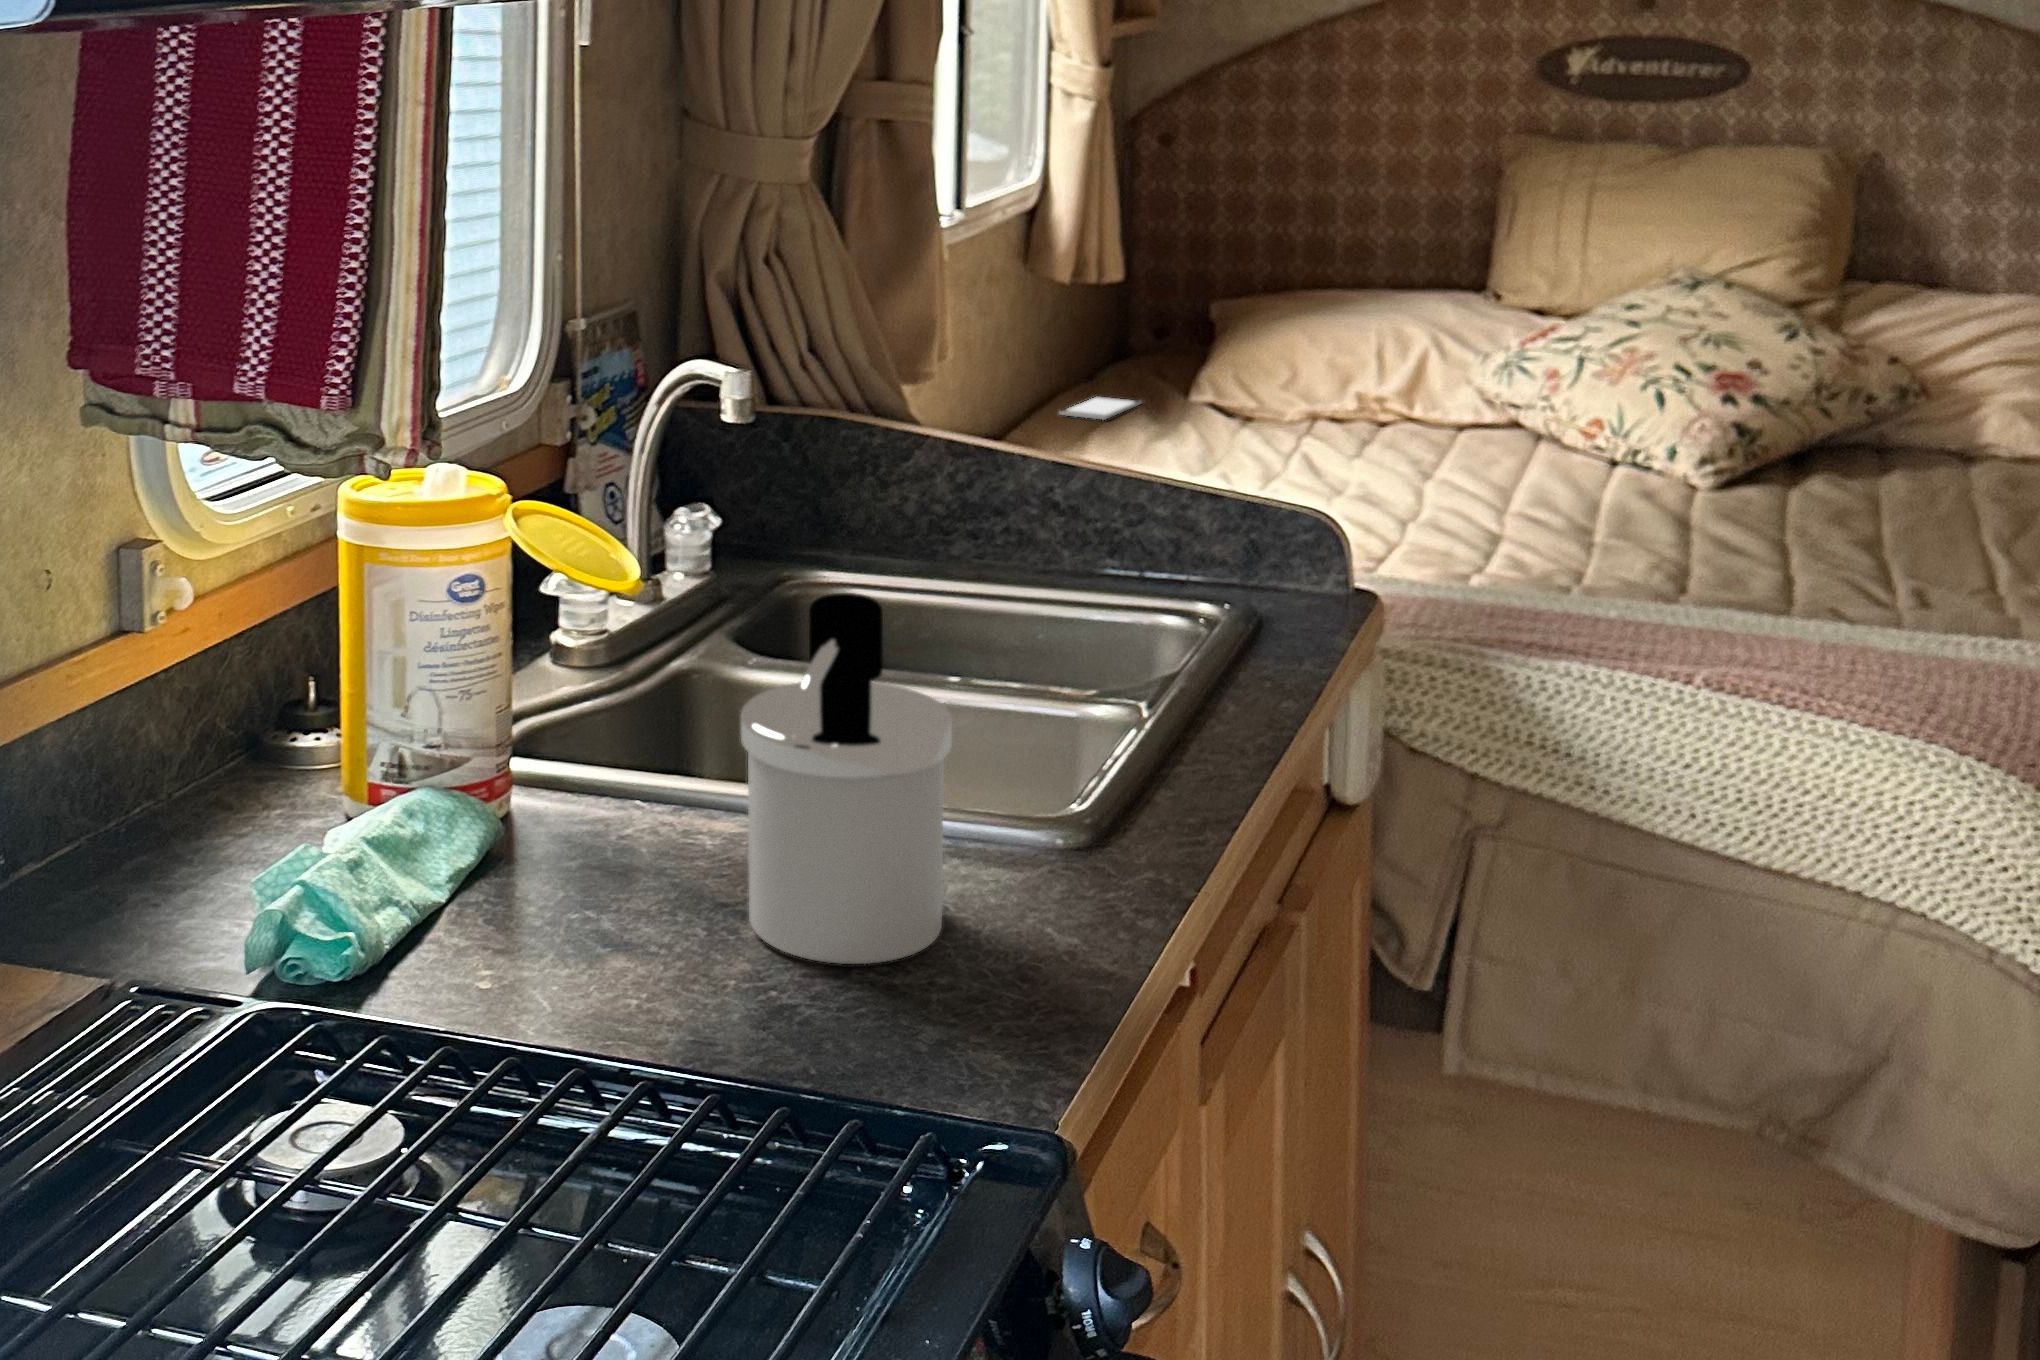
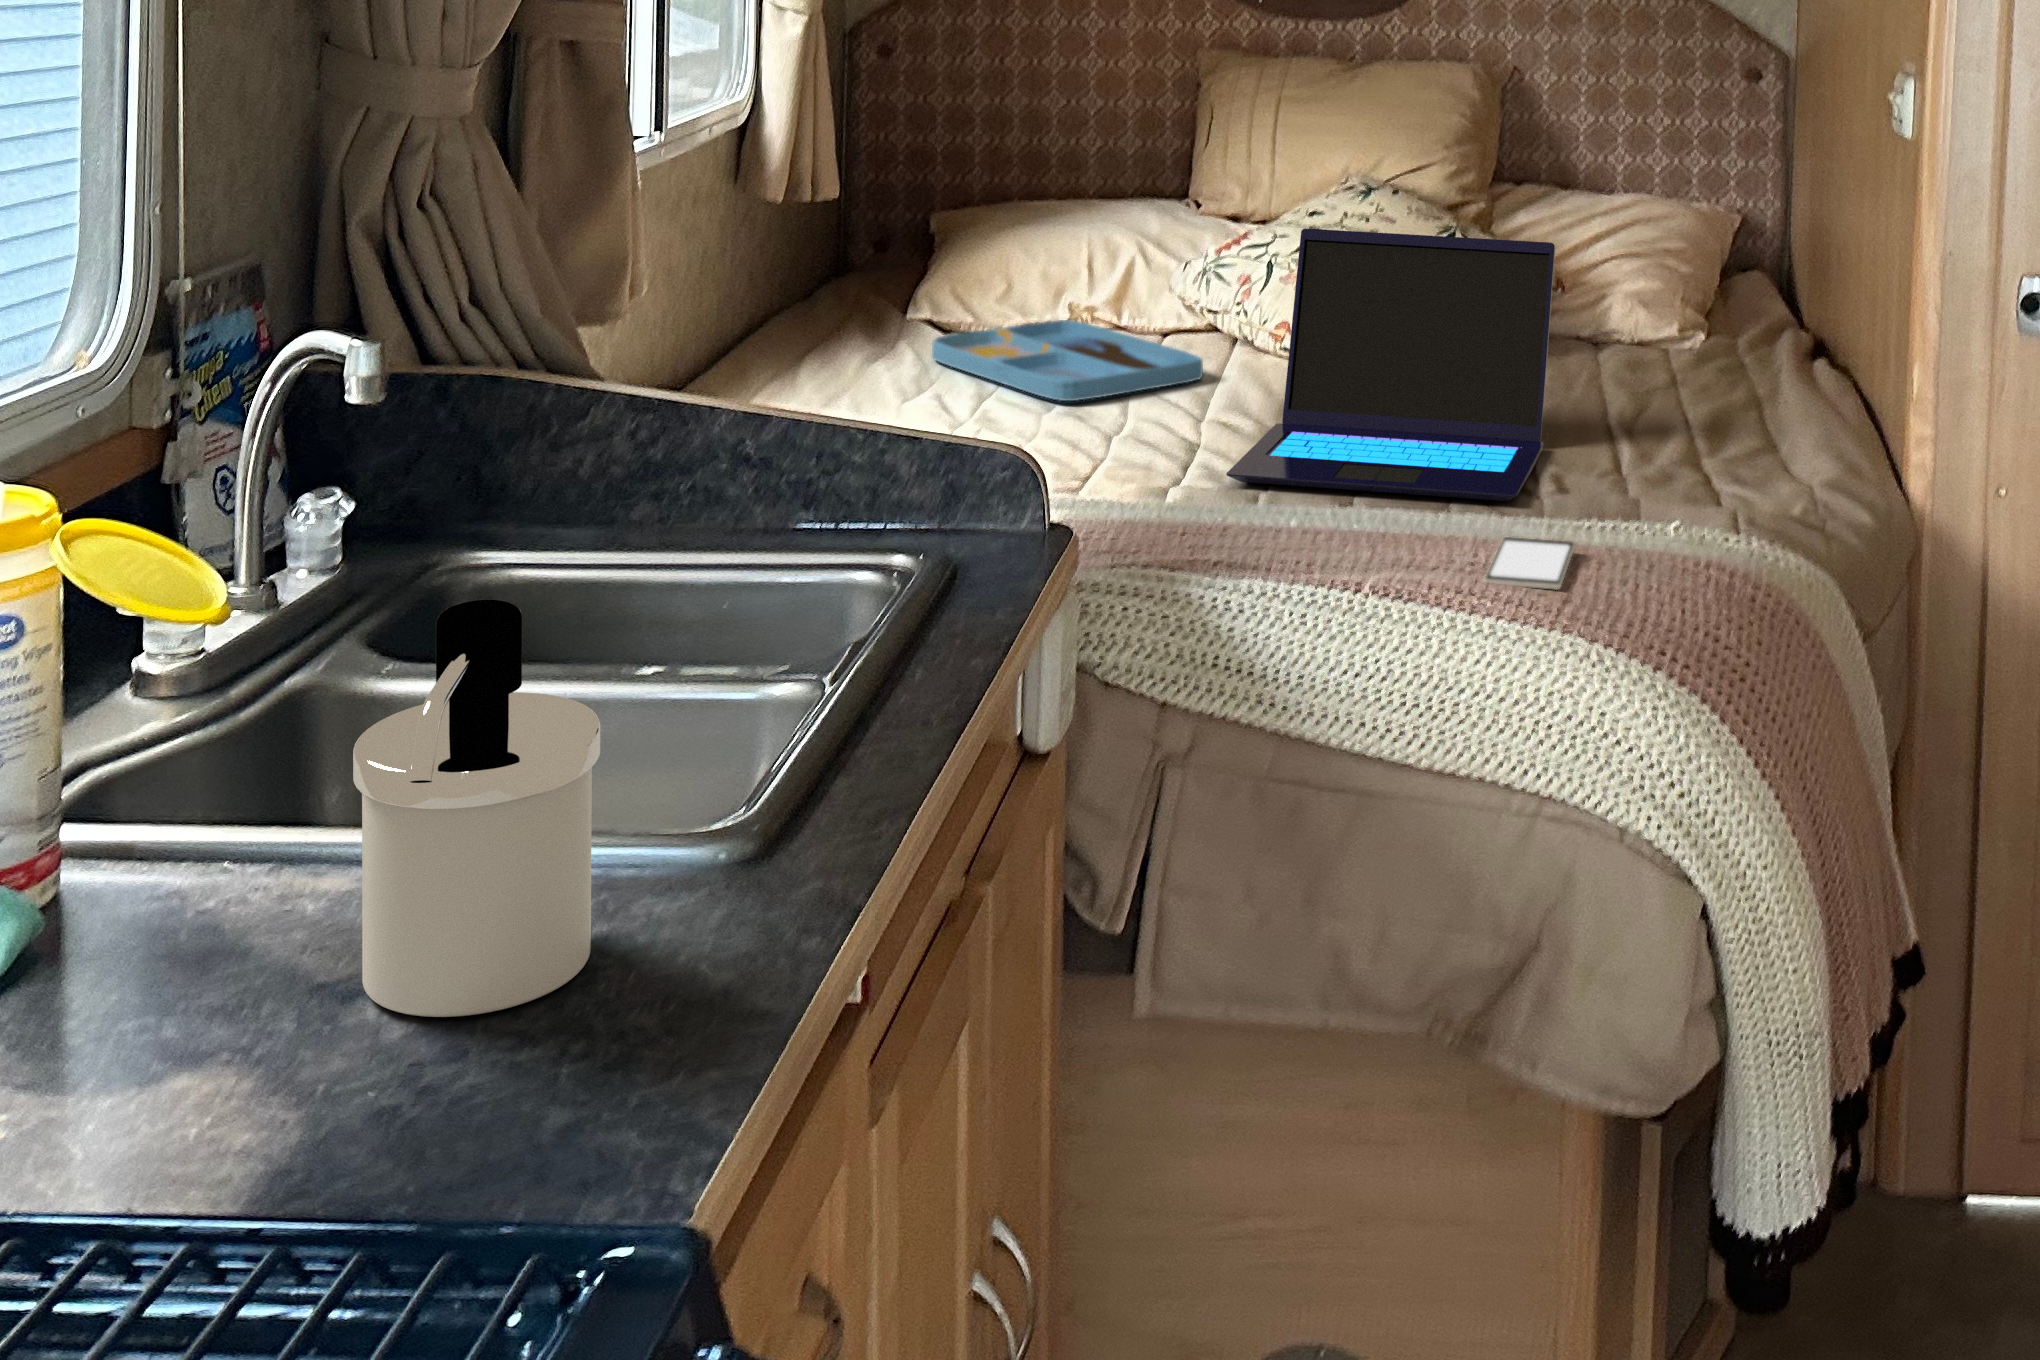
laptop: none [1532,316,1937,617] -> present [1226,228,1555,501]
smartphone: present [1060,396,1141,419] -> present [1484,537,1575,590]
tray: none [1214,405,1499,482] -> present [932,320,1203,401]

